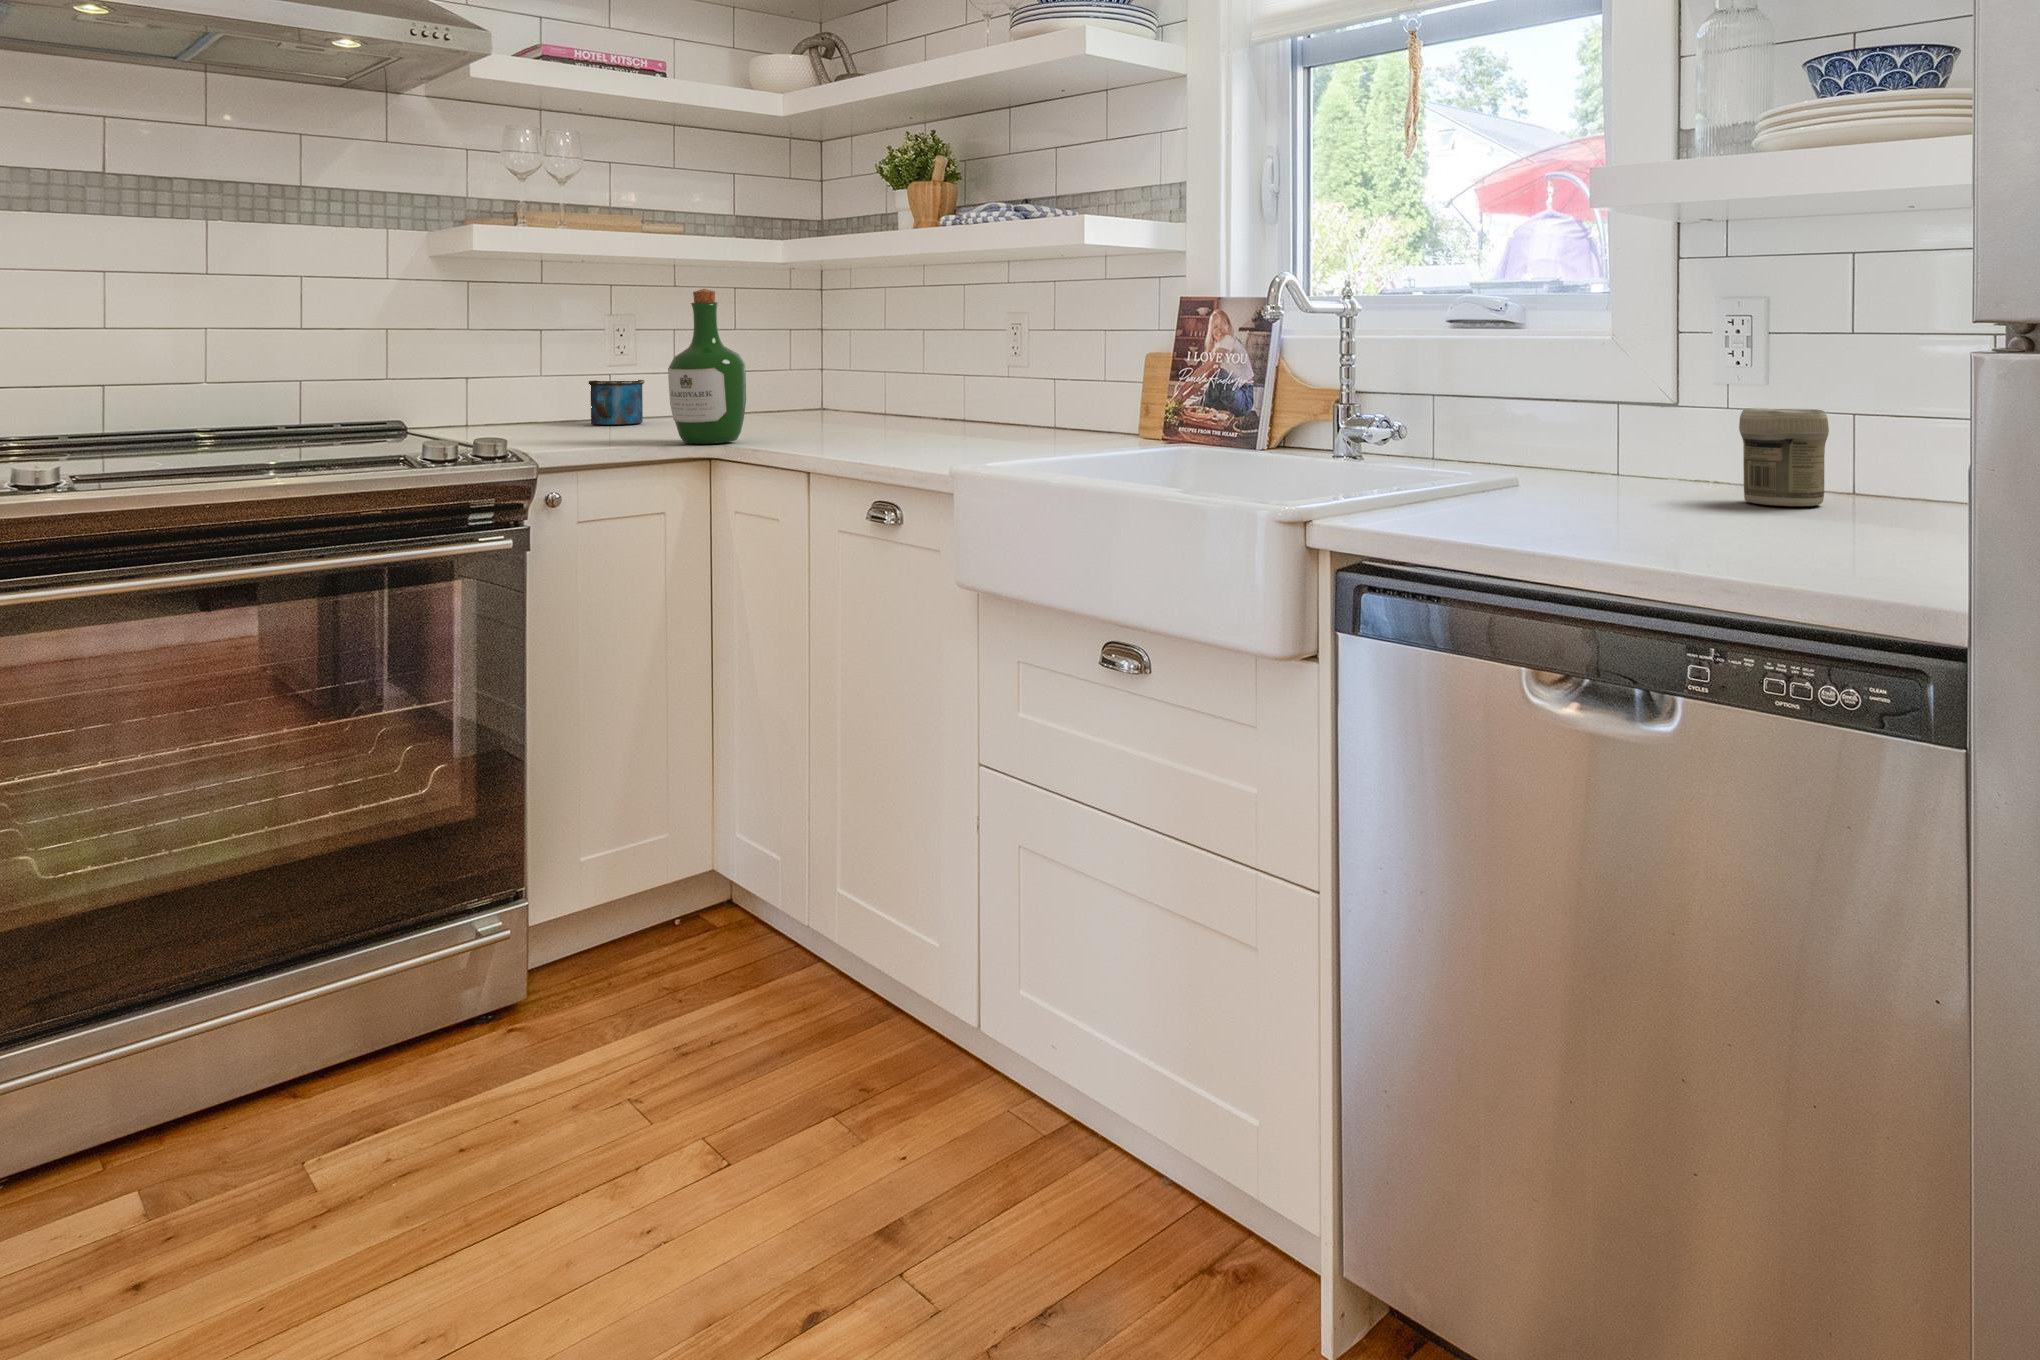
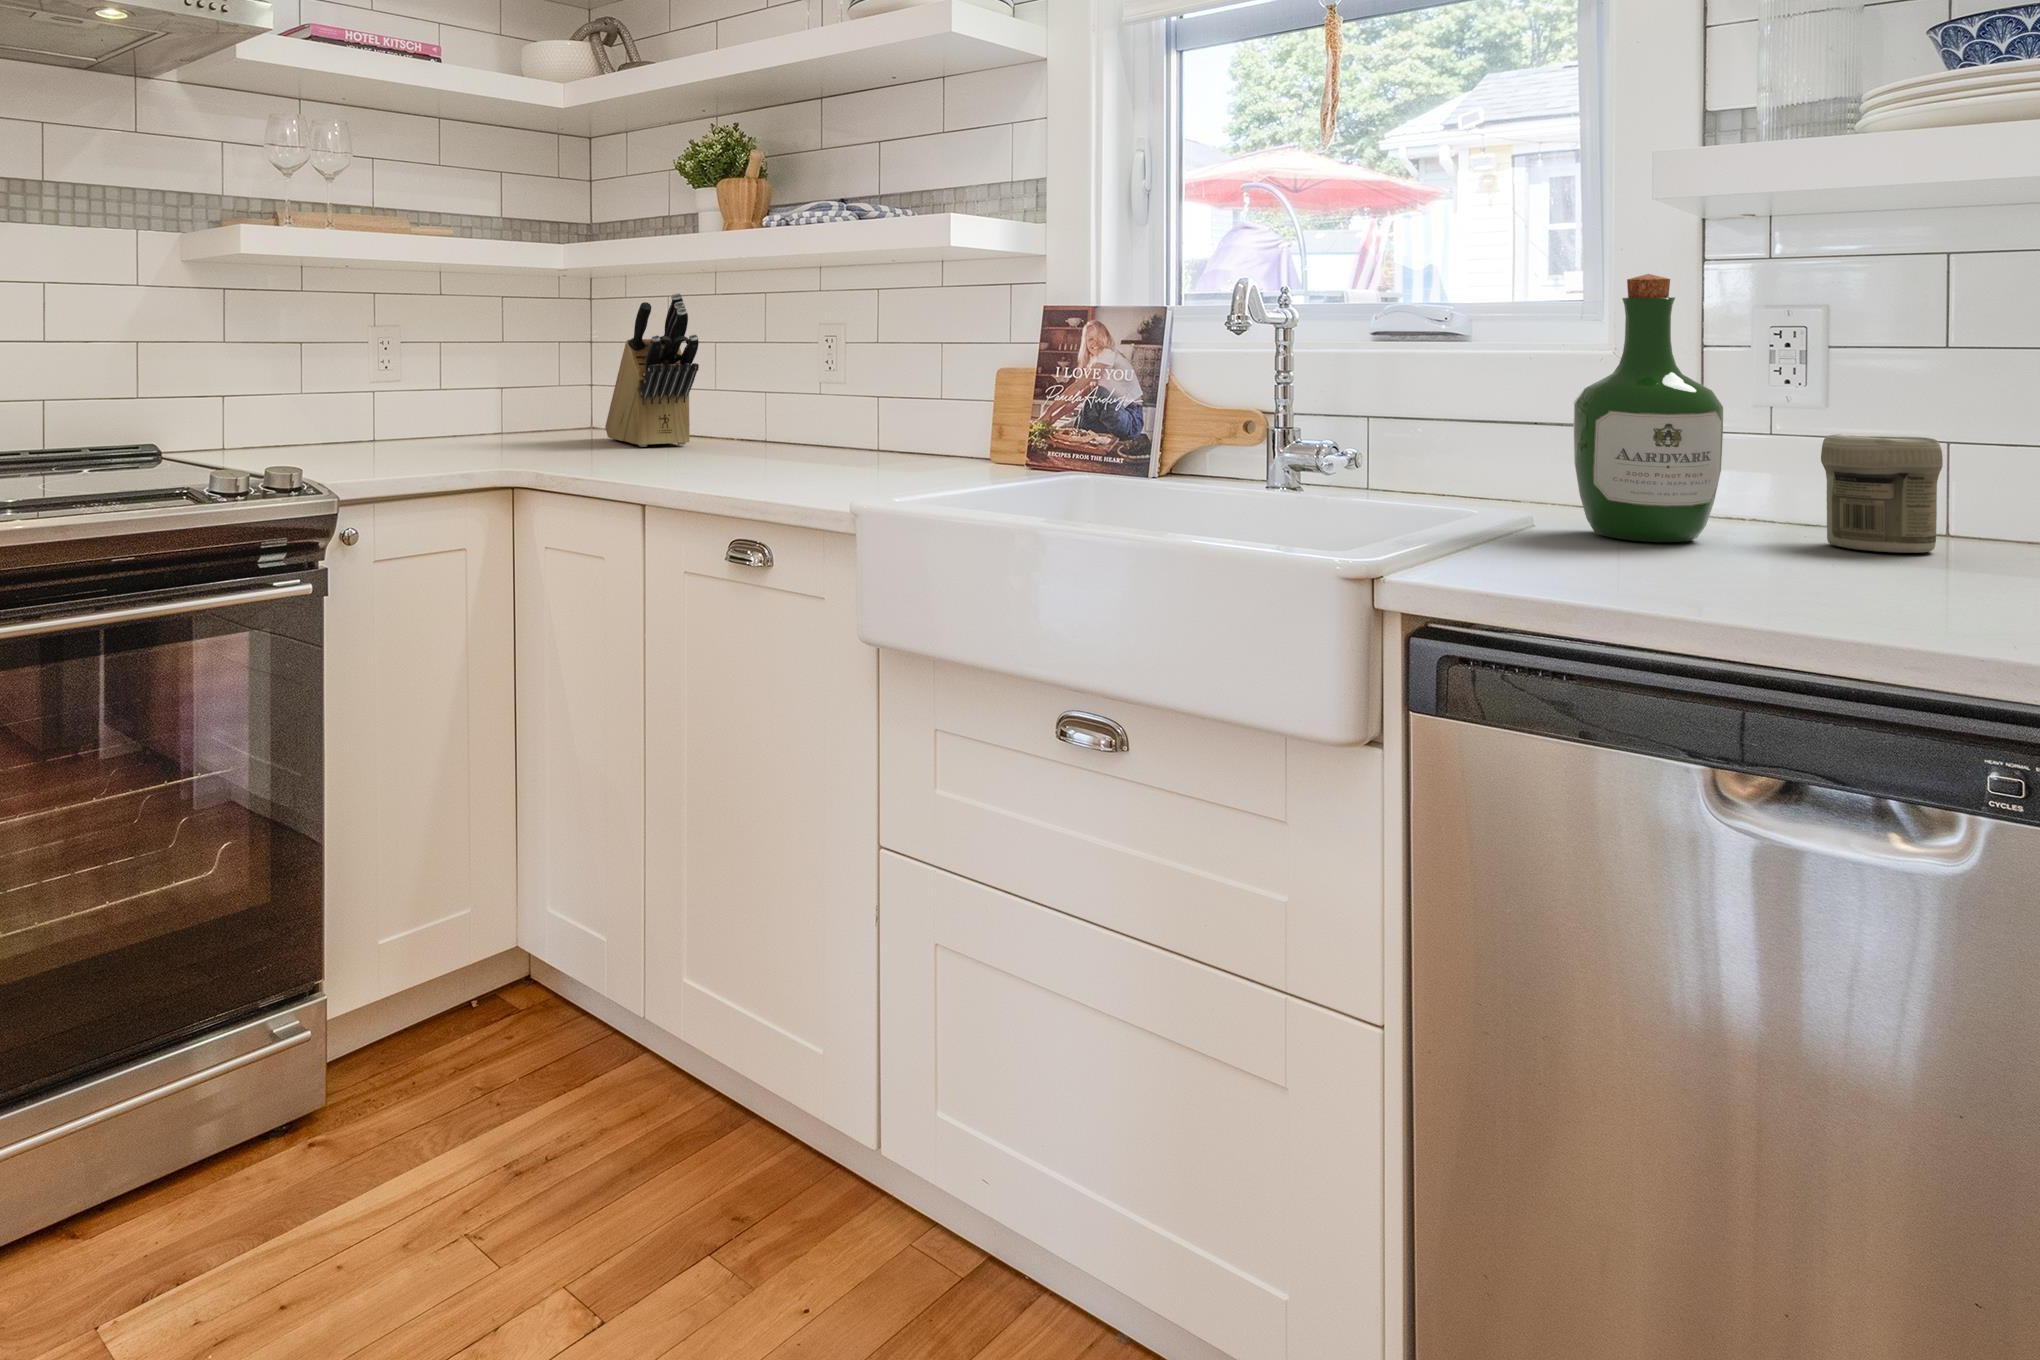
knife block: none [824,288,896,428] -> present [605,293,699,447]
wine bottle: present [668,289,746,444] -> present [1573,274,1723,542]
mug: present [589,380,645,425] -> none [350,394,411,443]

